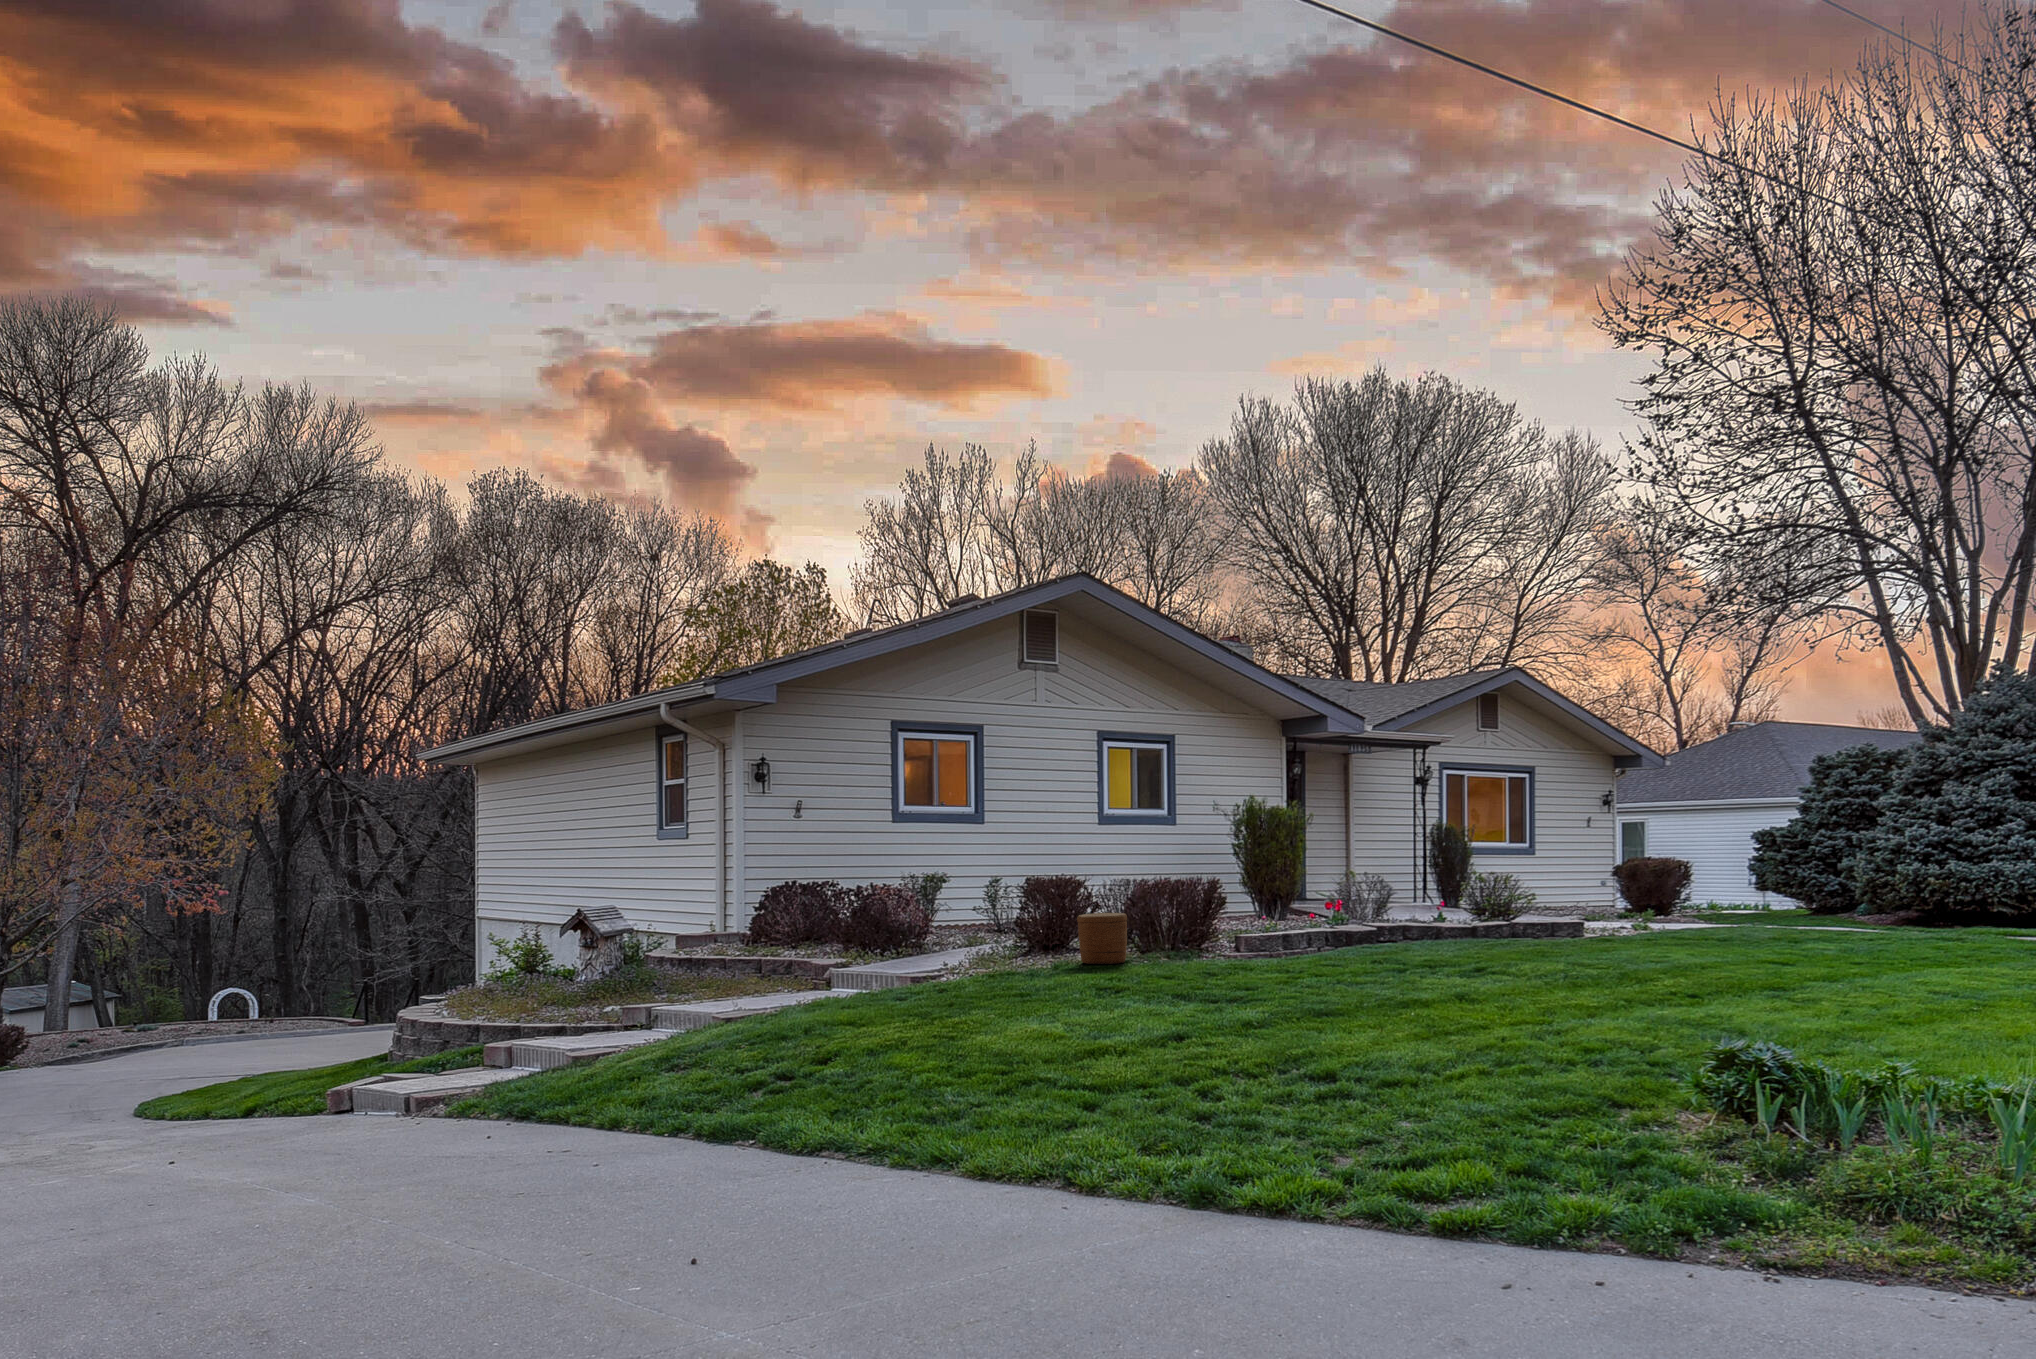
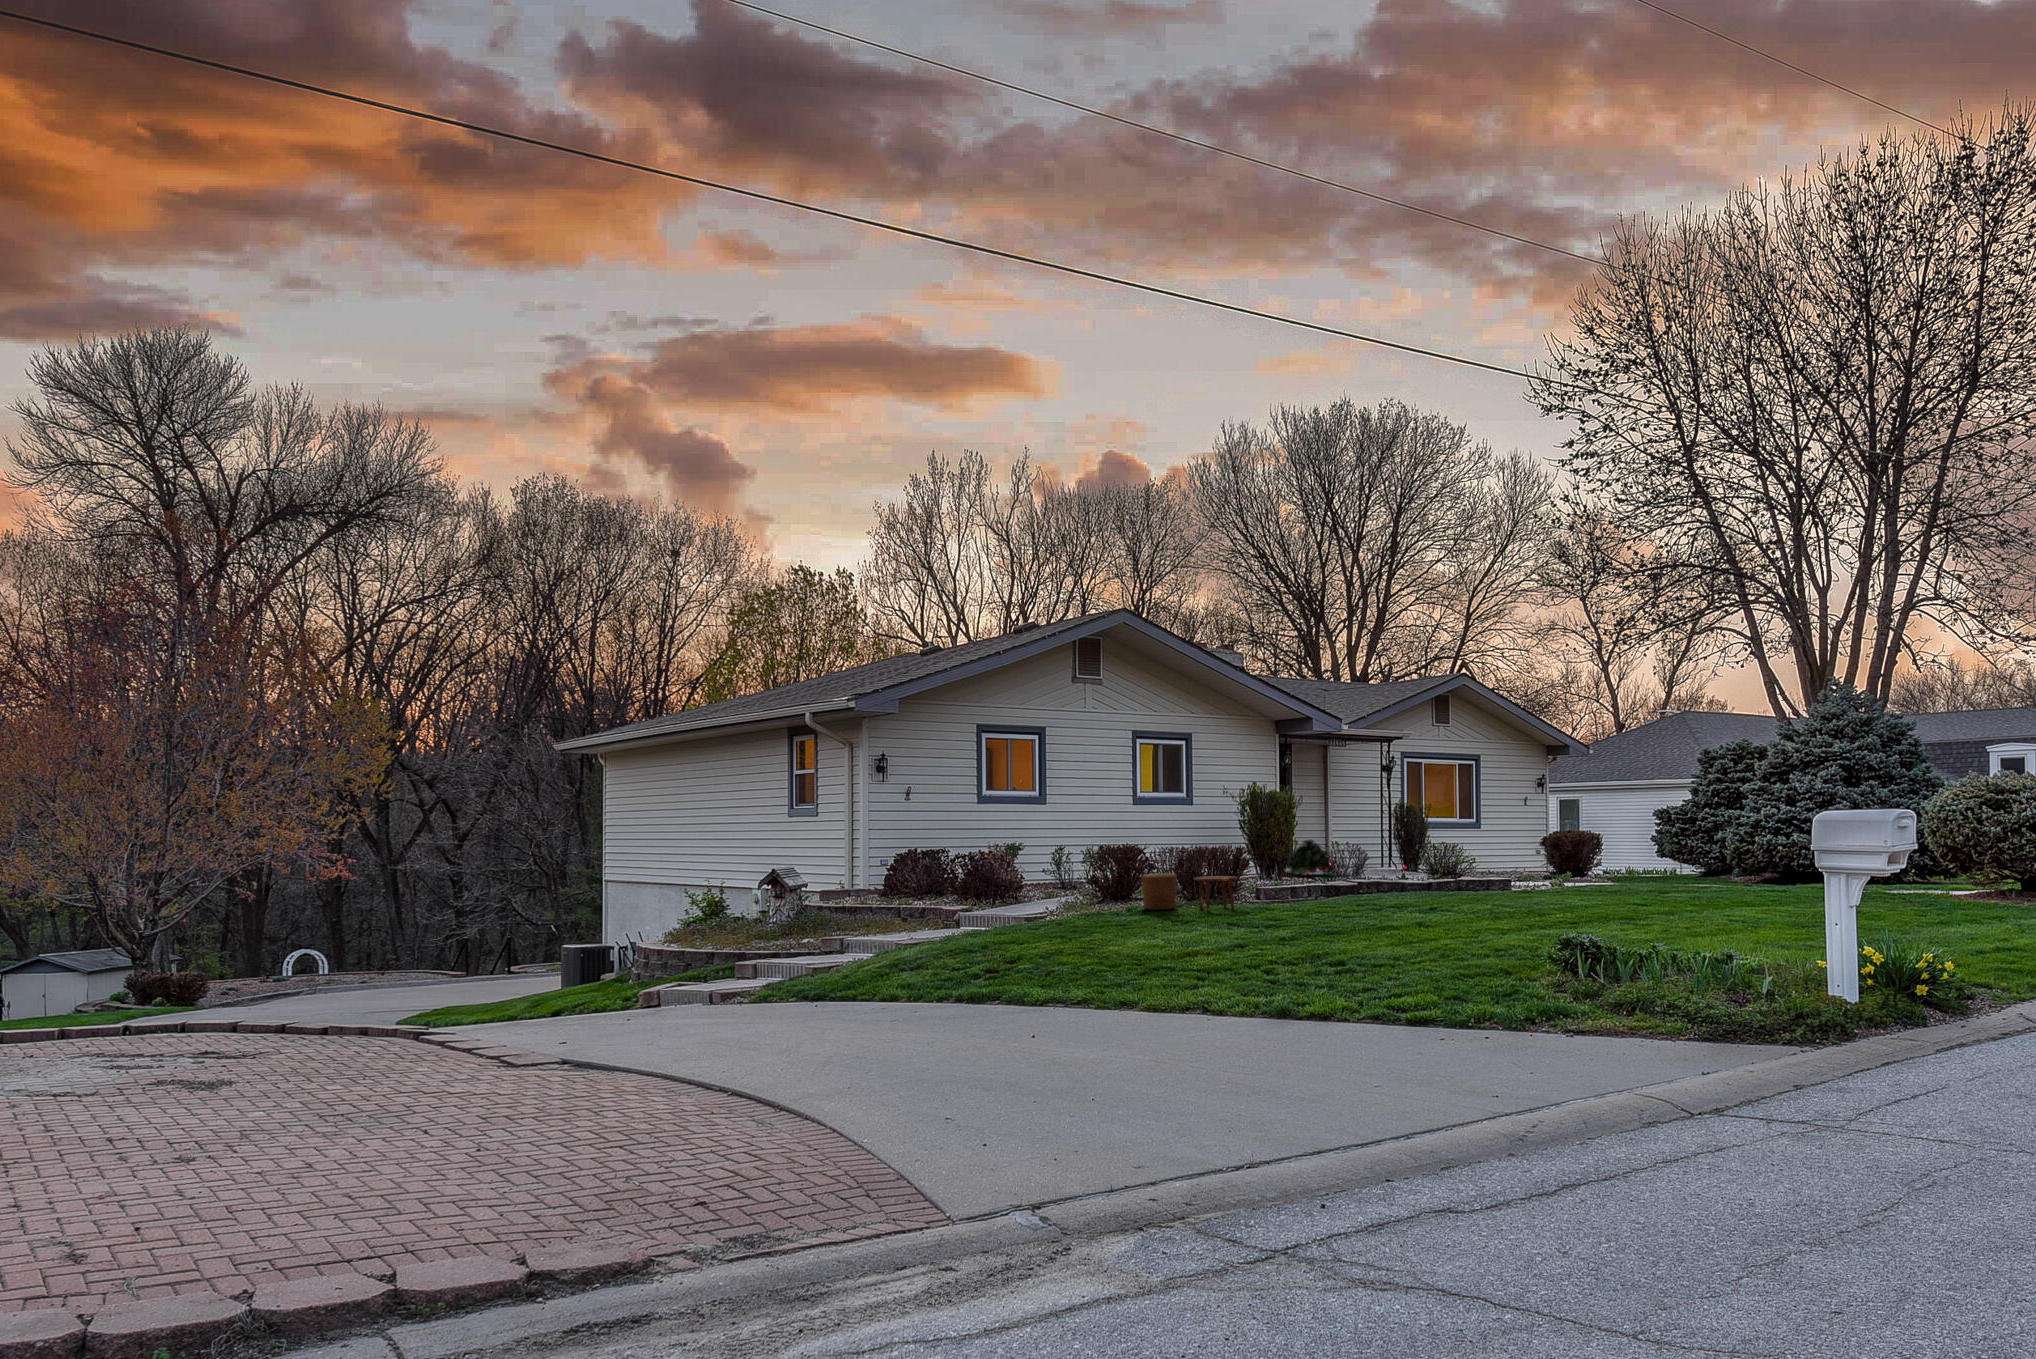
potted plant: none [1293,867,1353,916] -> present [1286,840,1332,876]
side table: none [1148,917,1210,967] -> present [1193,876,1238,911]

